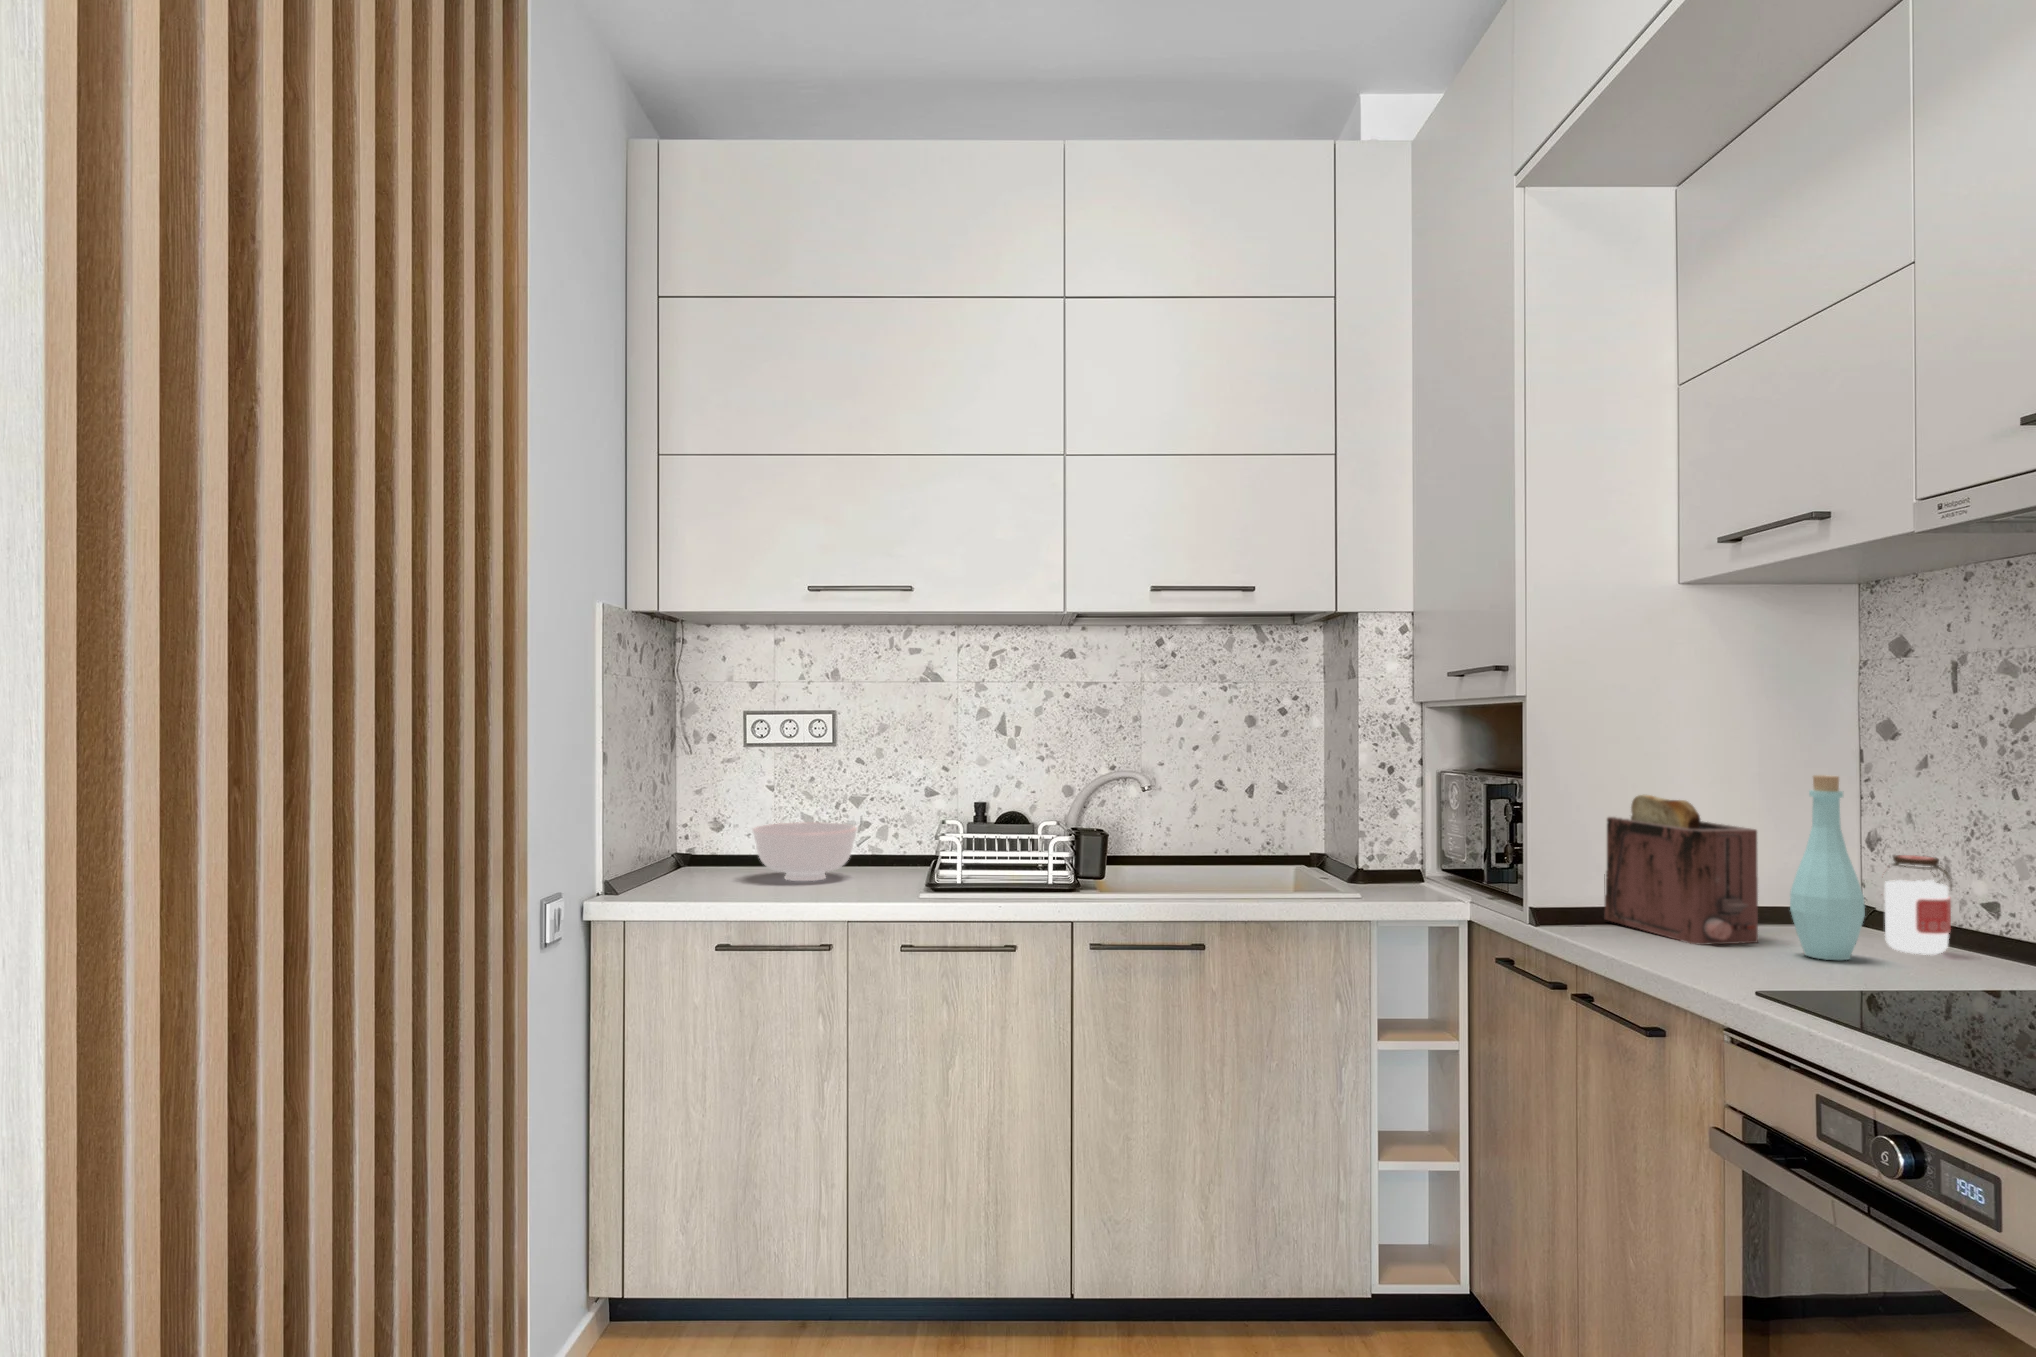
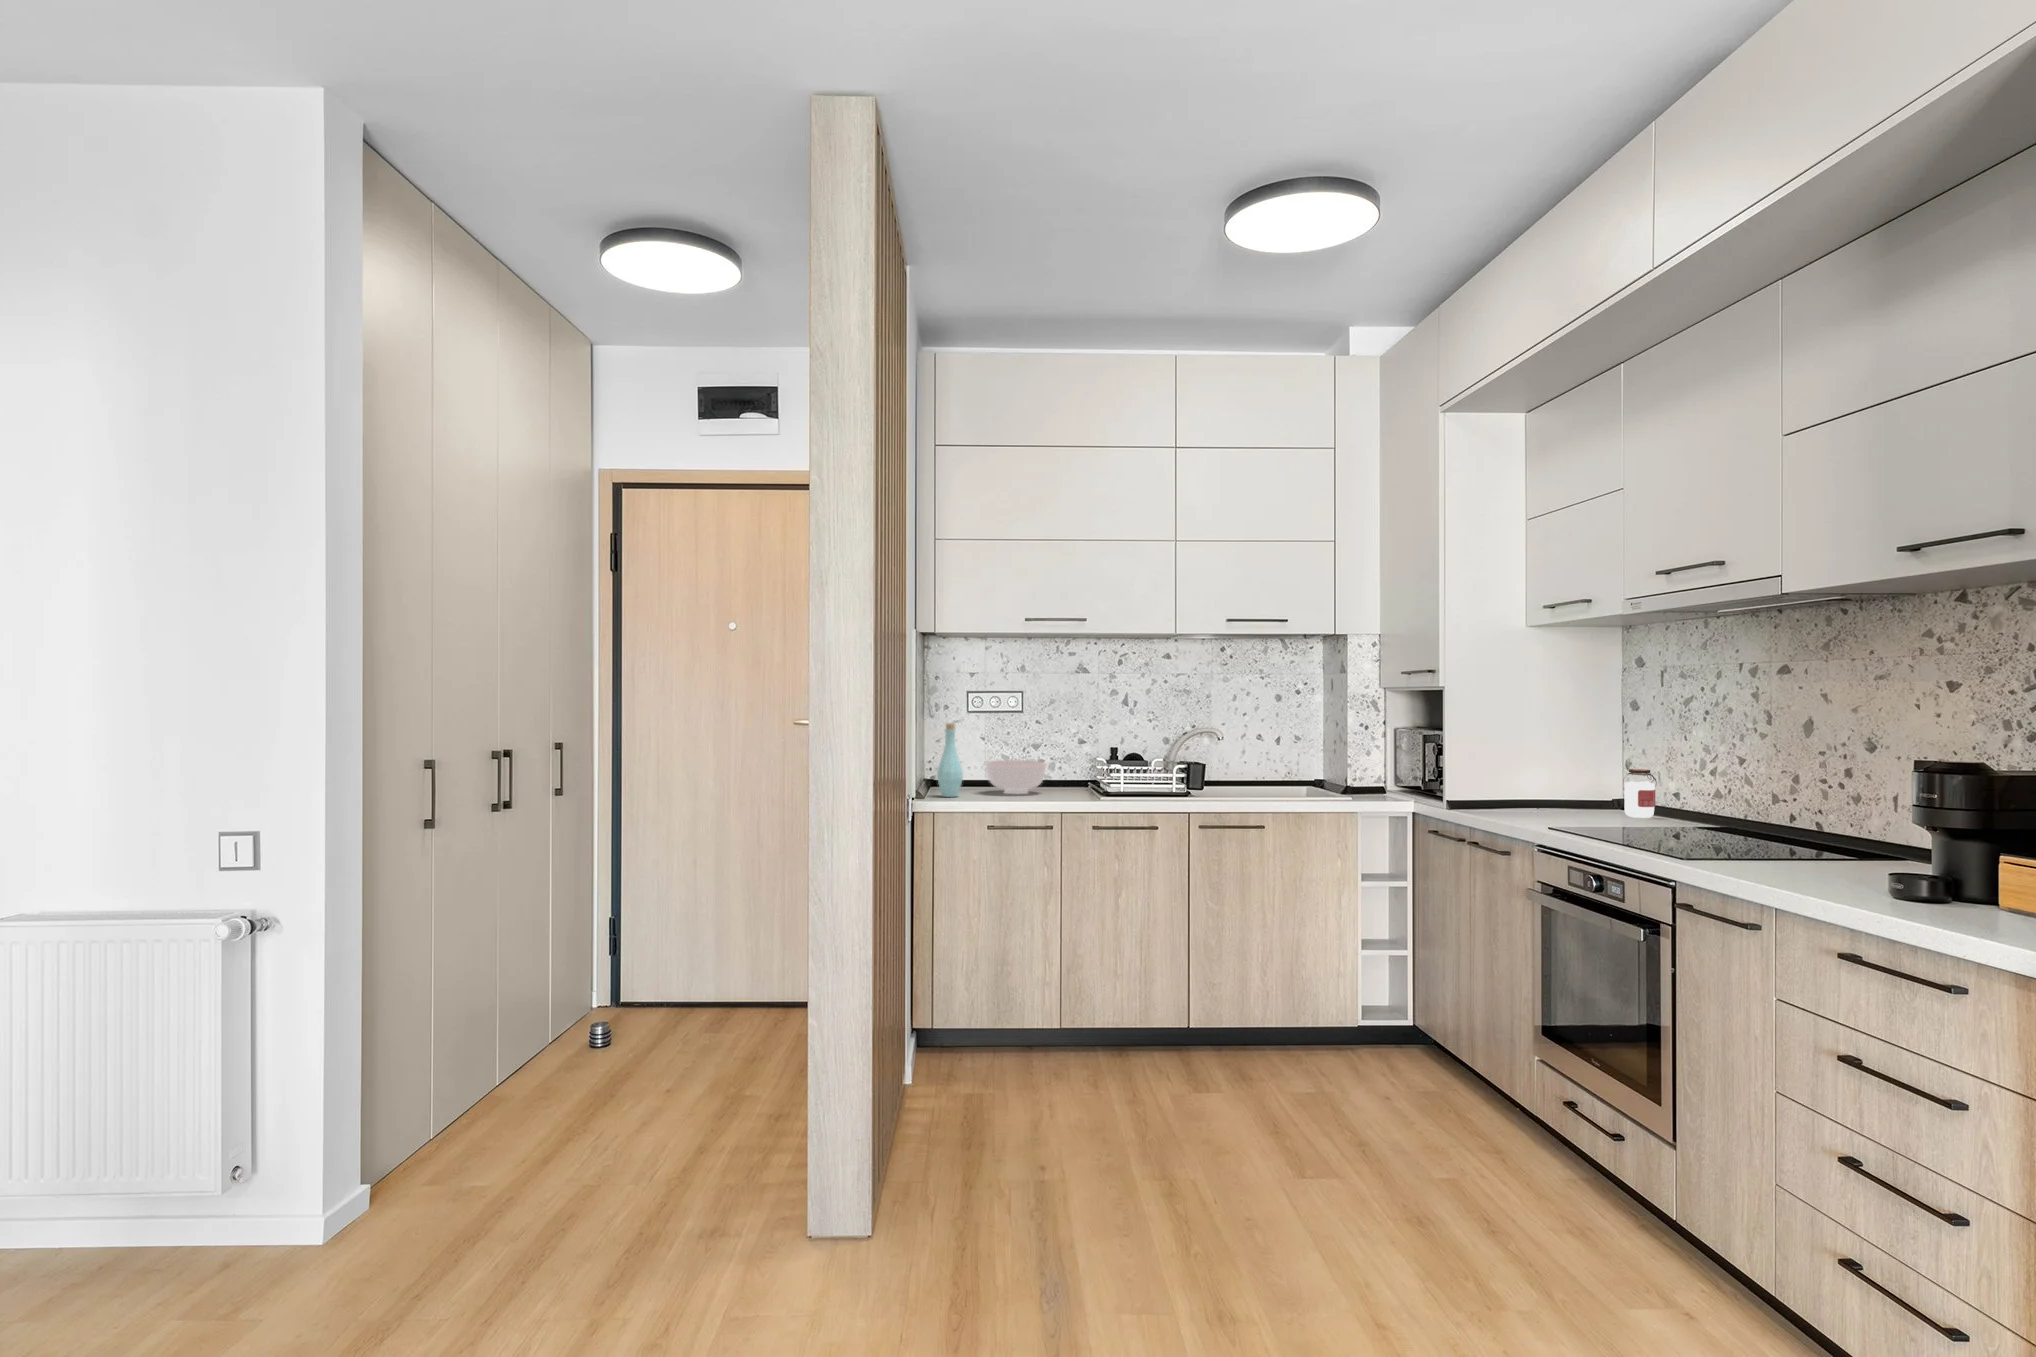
bottle: present [1790,775,1865,960] -> present [937,723,963,797]
toaster: present [1604,795,1758,945] -> none [1486,740,1563,816]

